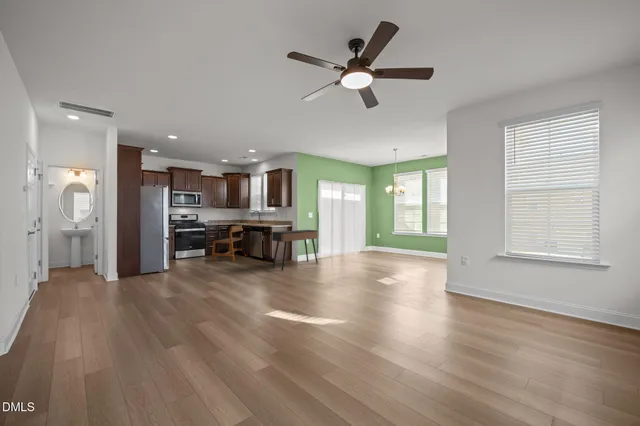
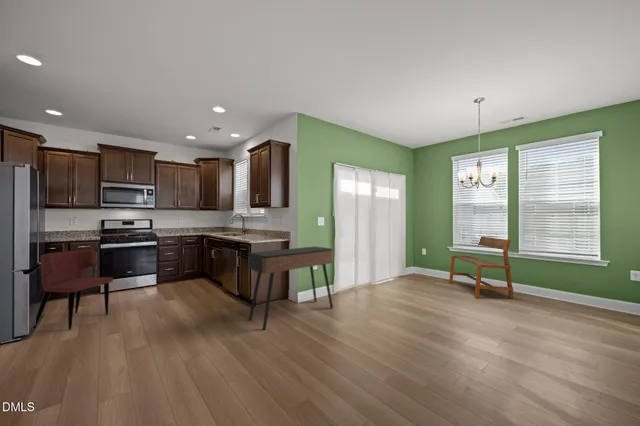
bench: present [212,225,246,261] -> present [449,237,514,299]
dining chair: none [158,231,195,272] -> present [33,249,113,330]

